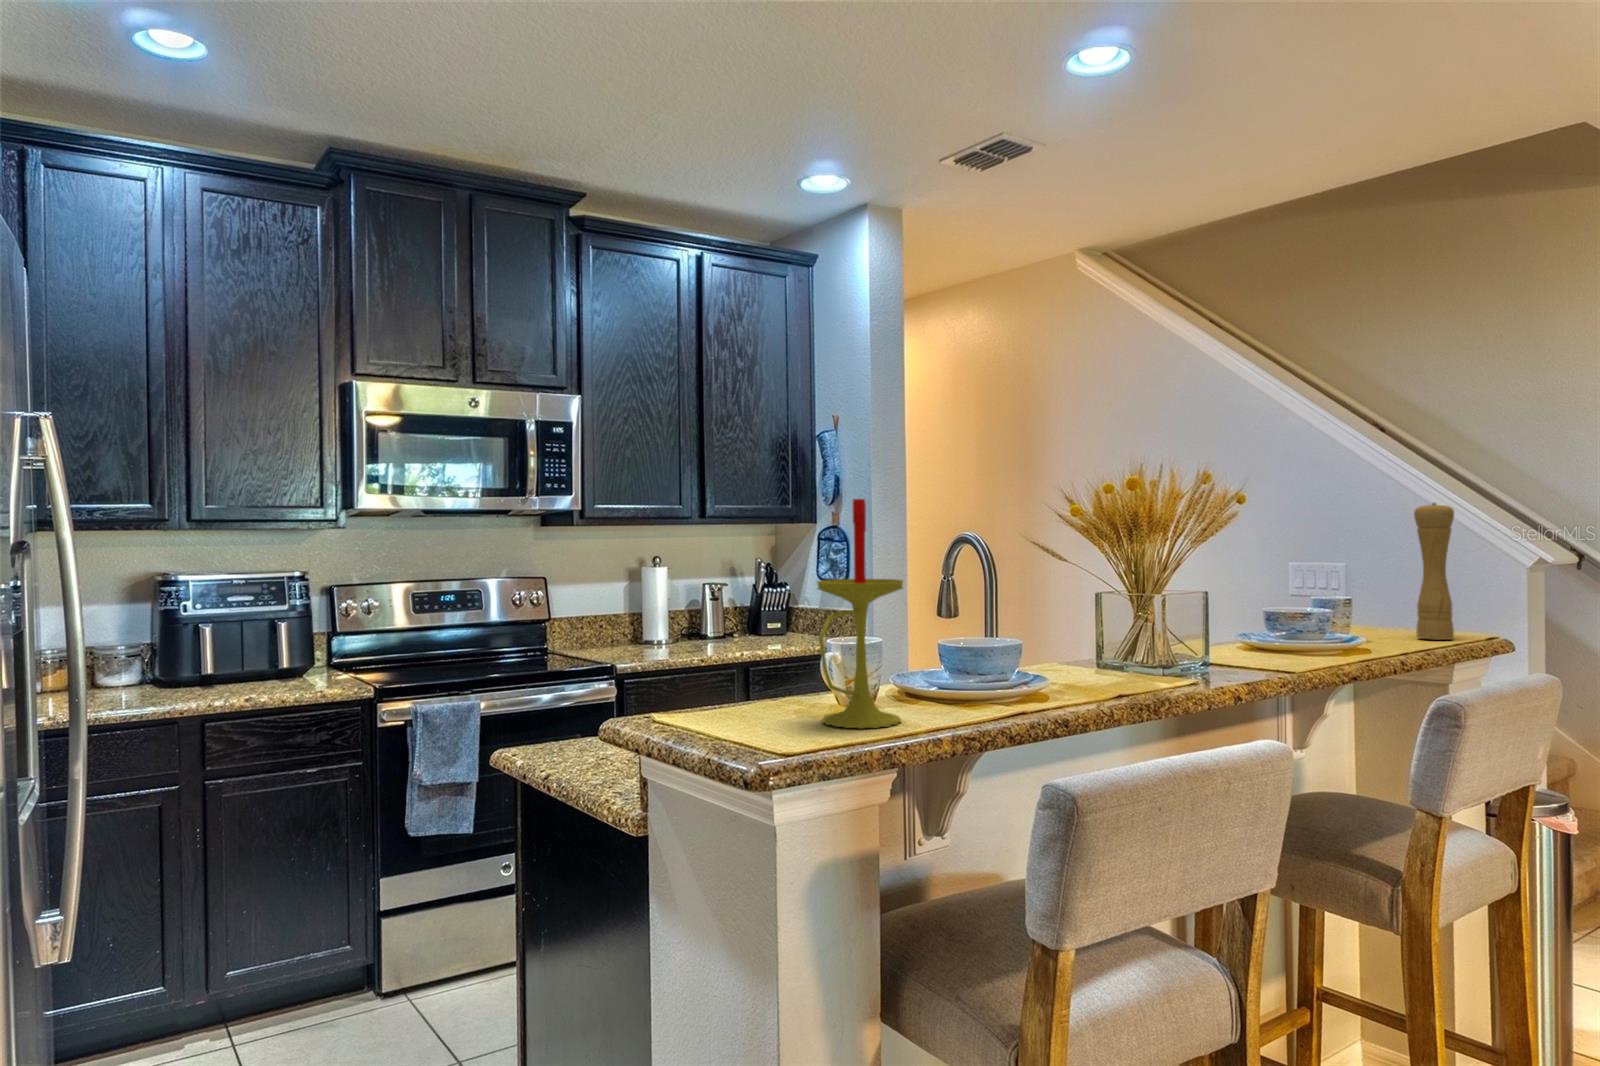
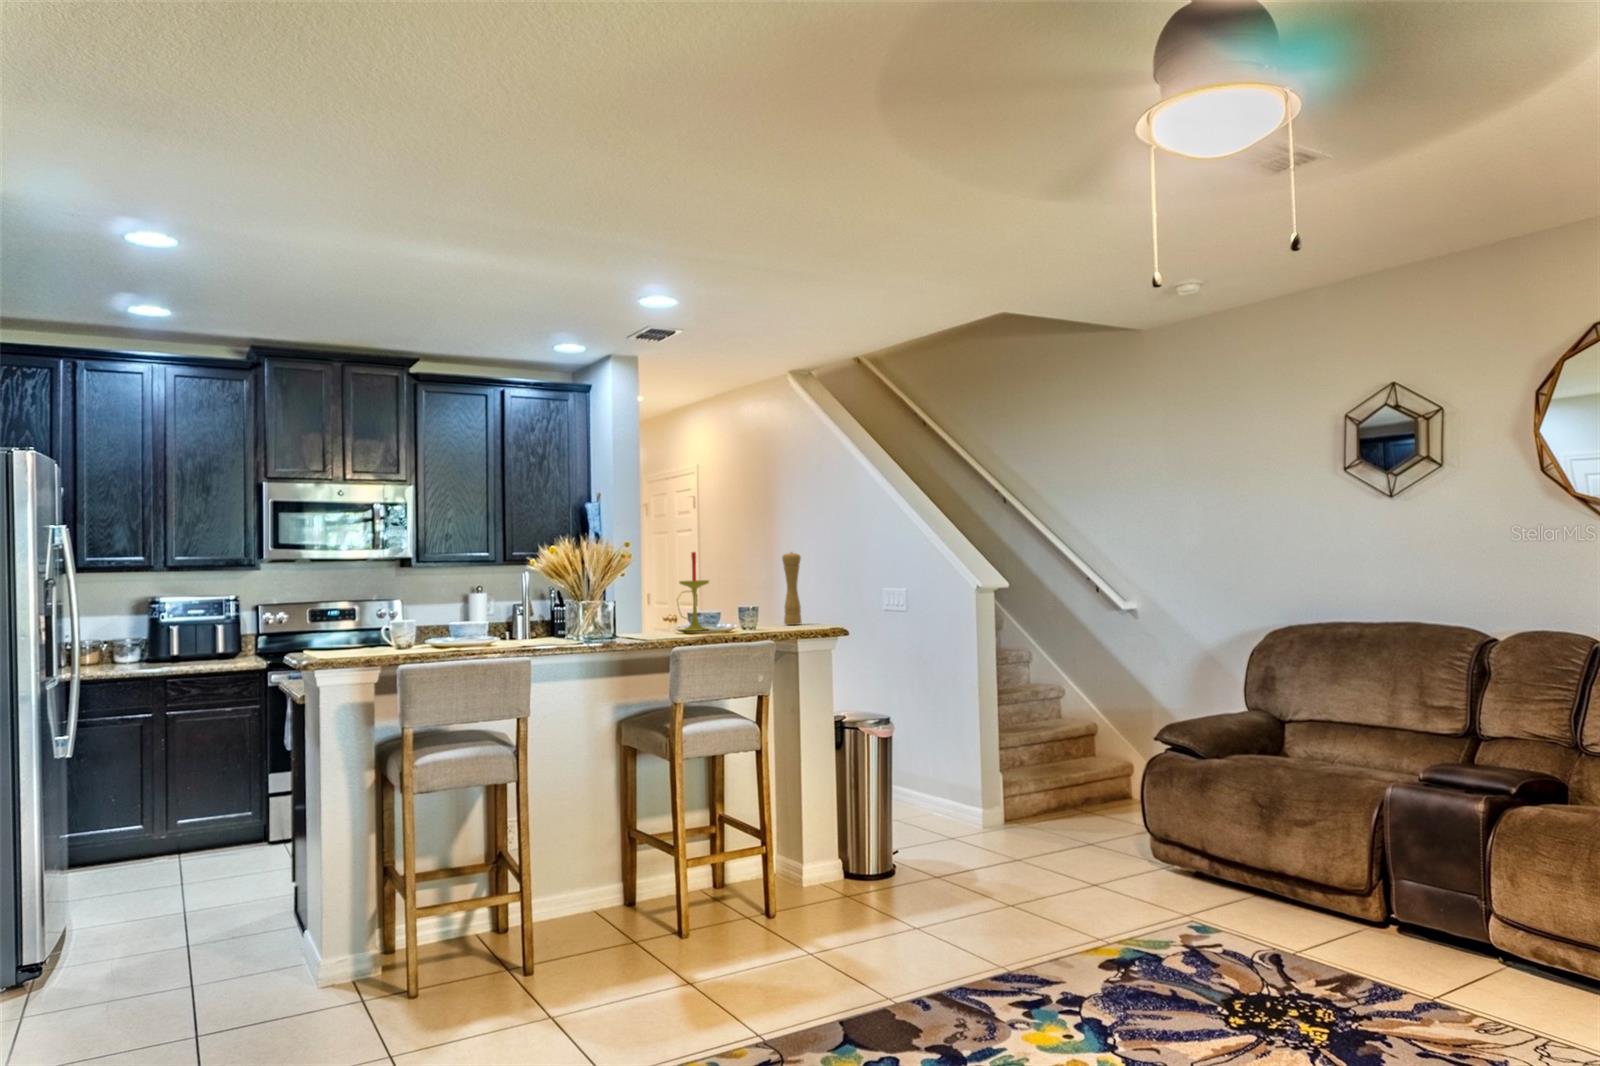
candle: present [817,499,903,728] -> present [679,552,709,631]

